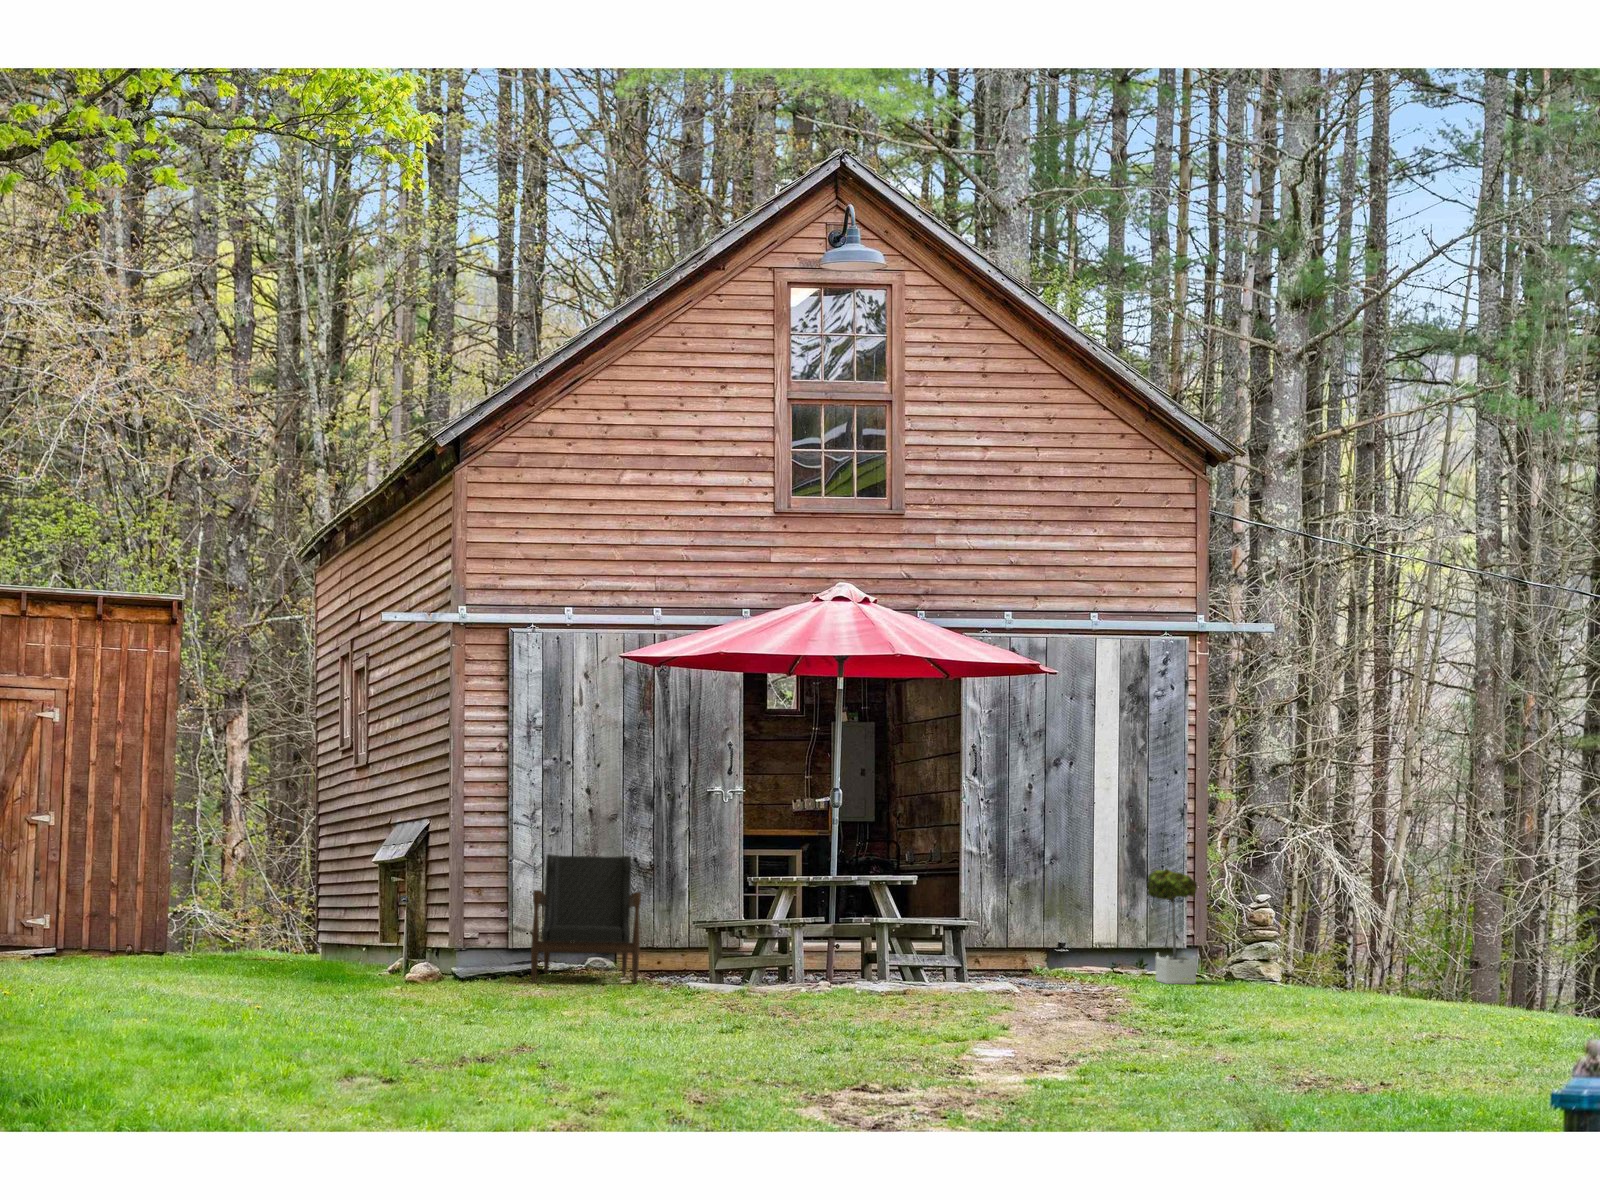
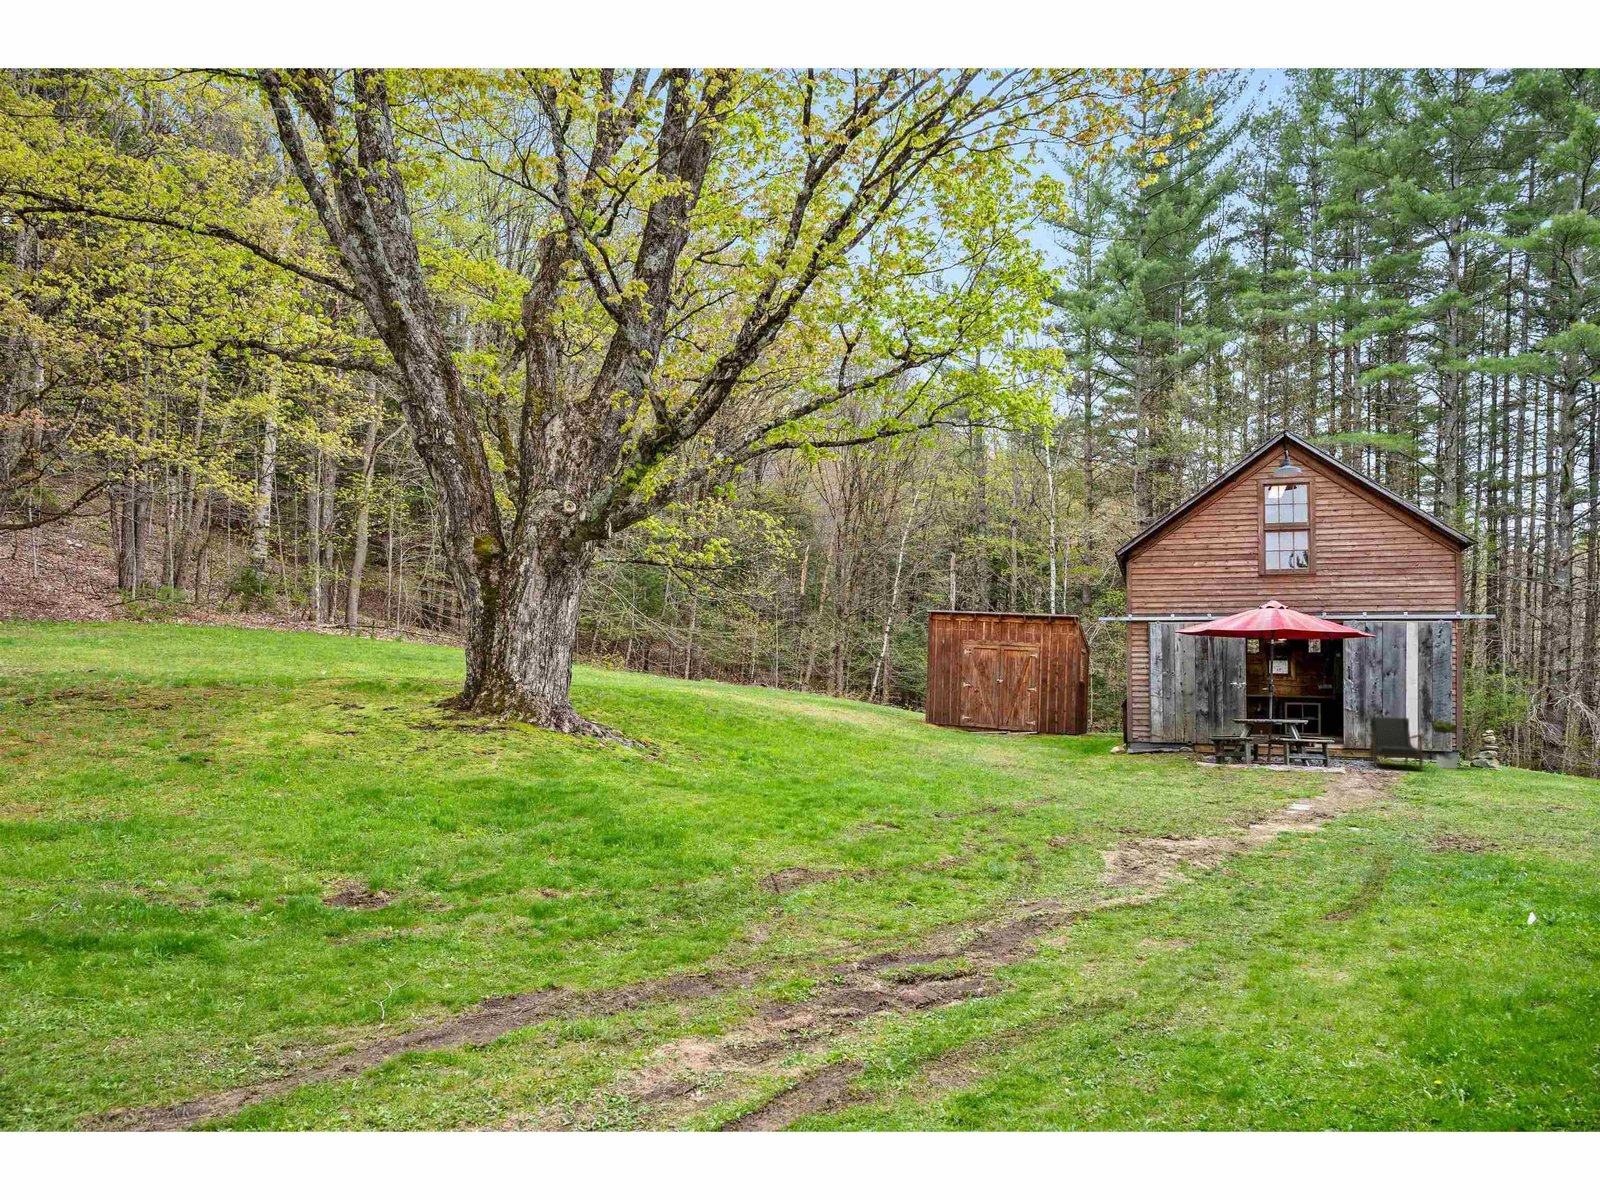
armchair: present [531,854,641,984] -> present [1369,716,1423,770]

